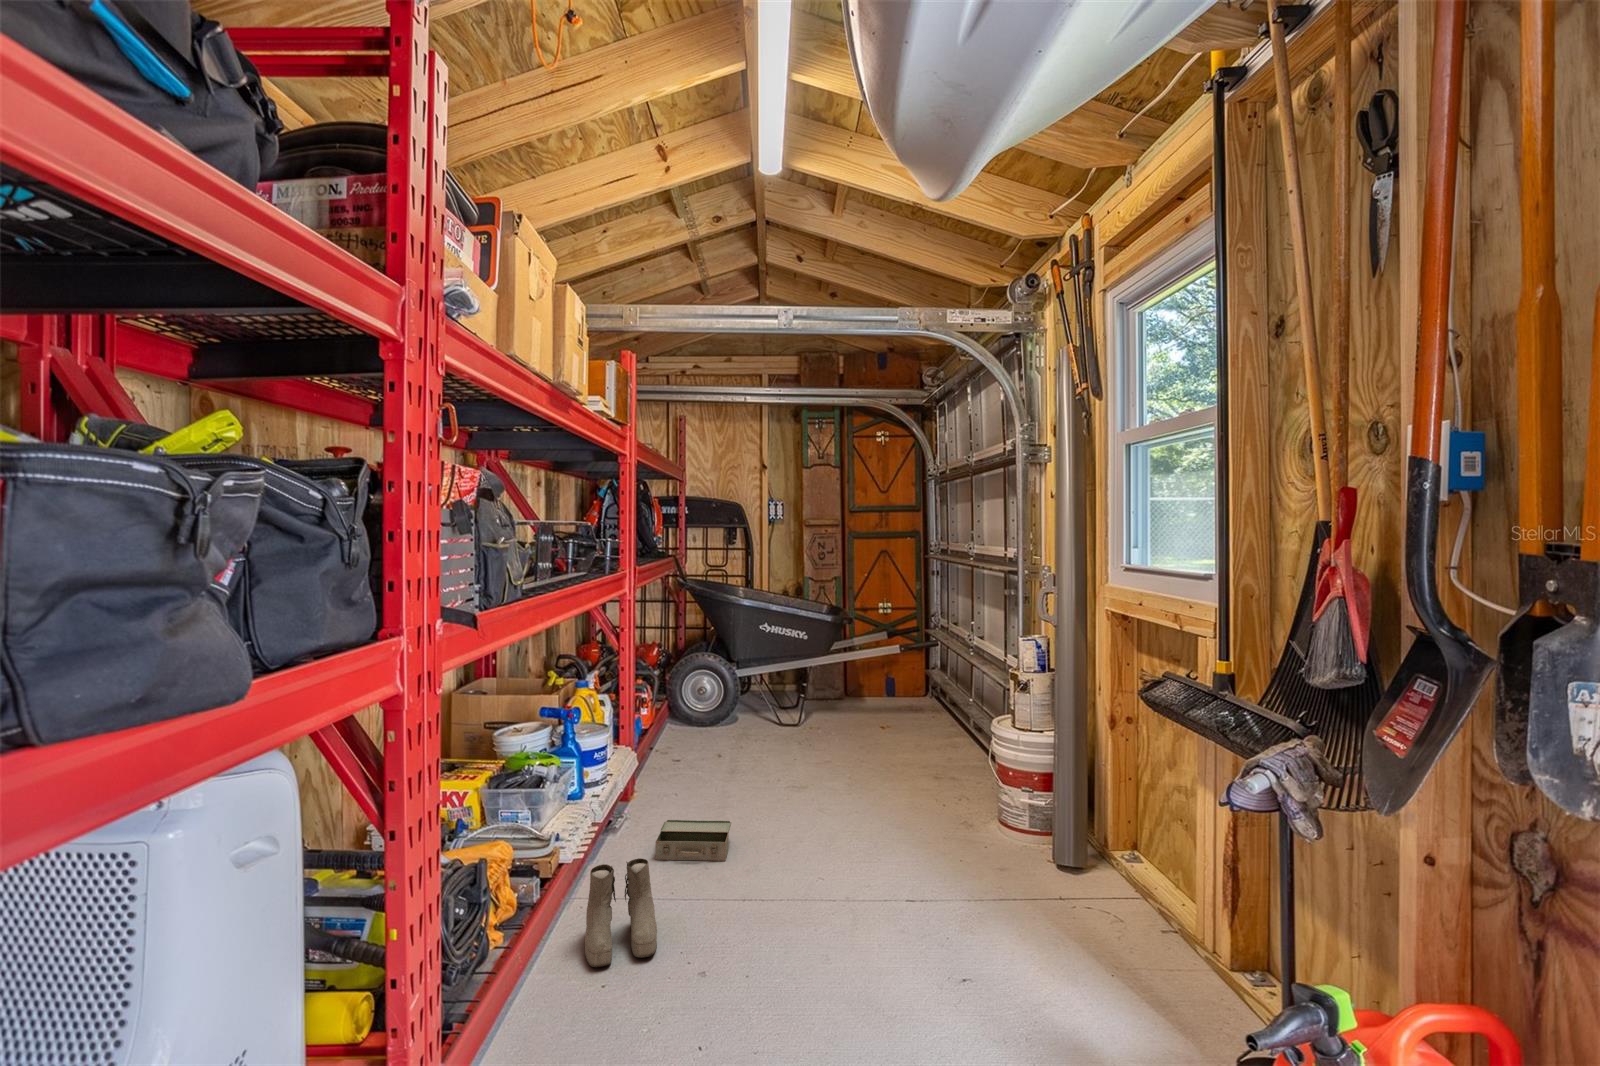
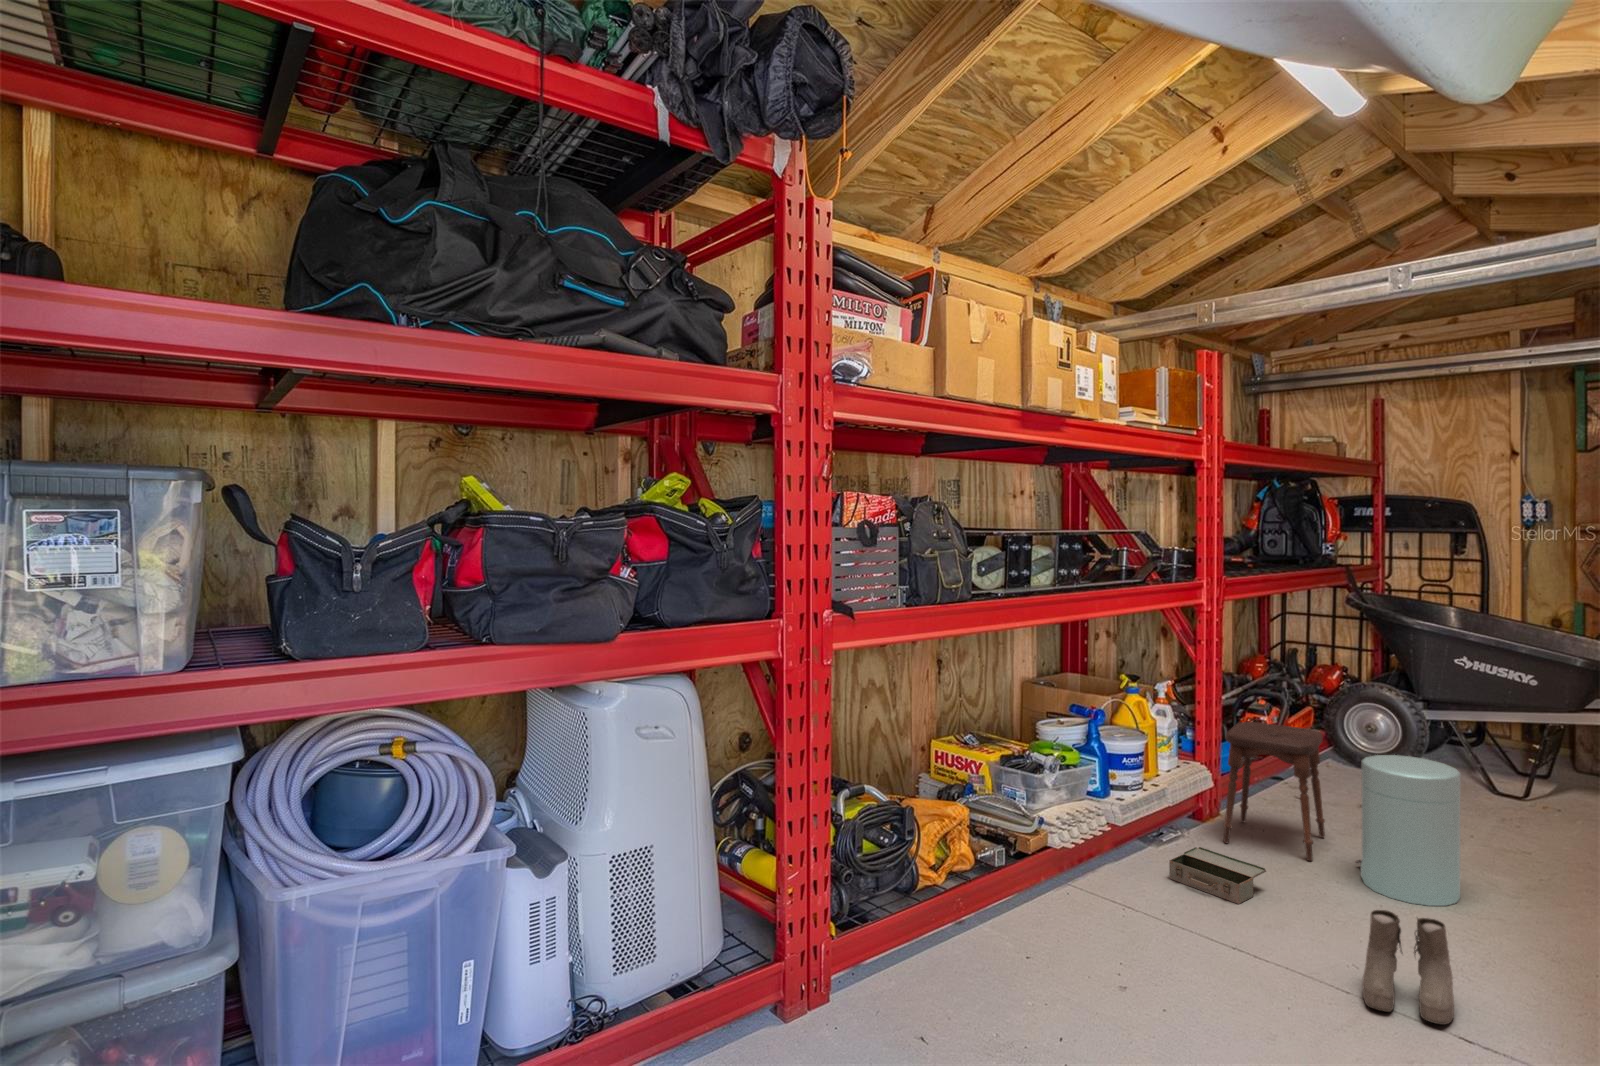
stool: none [659,692,736,811] -> present [1224,722,1325,861]
trash can: none [763,699,839,815] -> present [1356,755,1461,906]
boots: present [585,858,657,967] -> present [1362,910,1454,1025]

